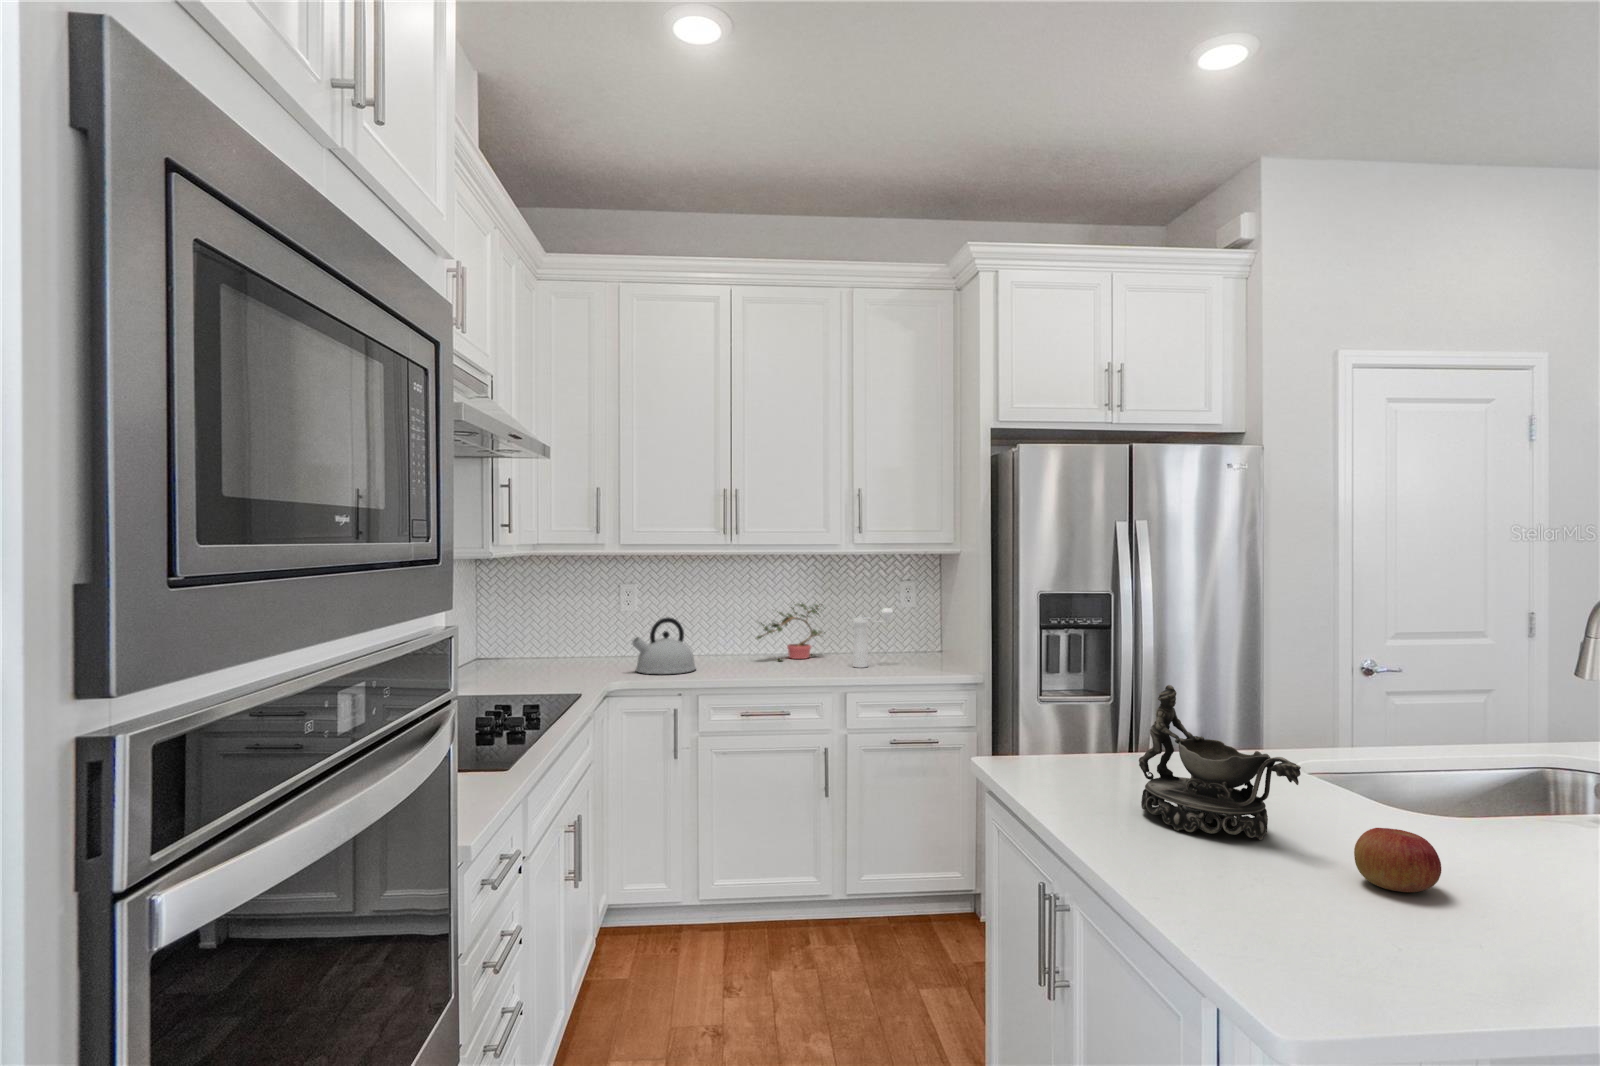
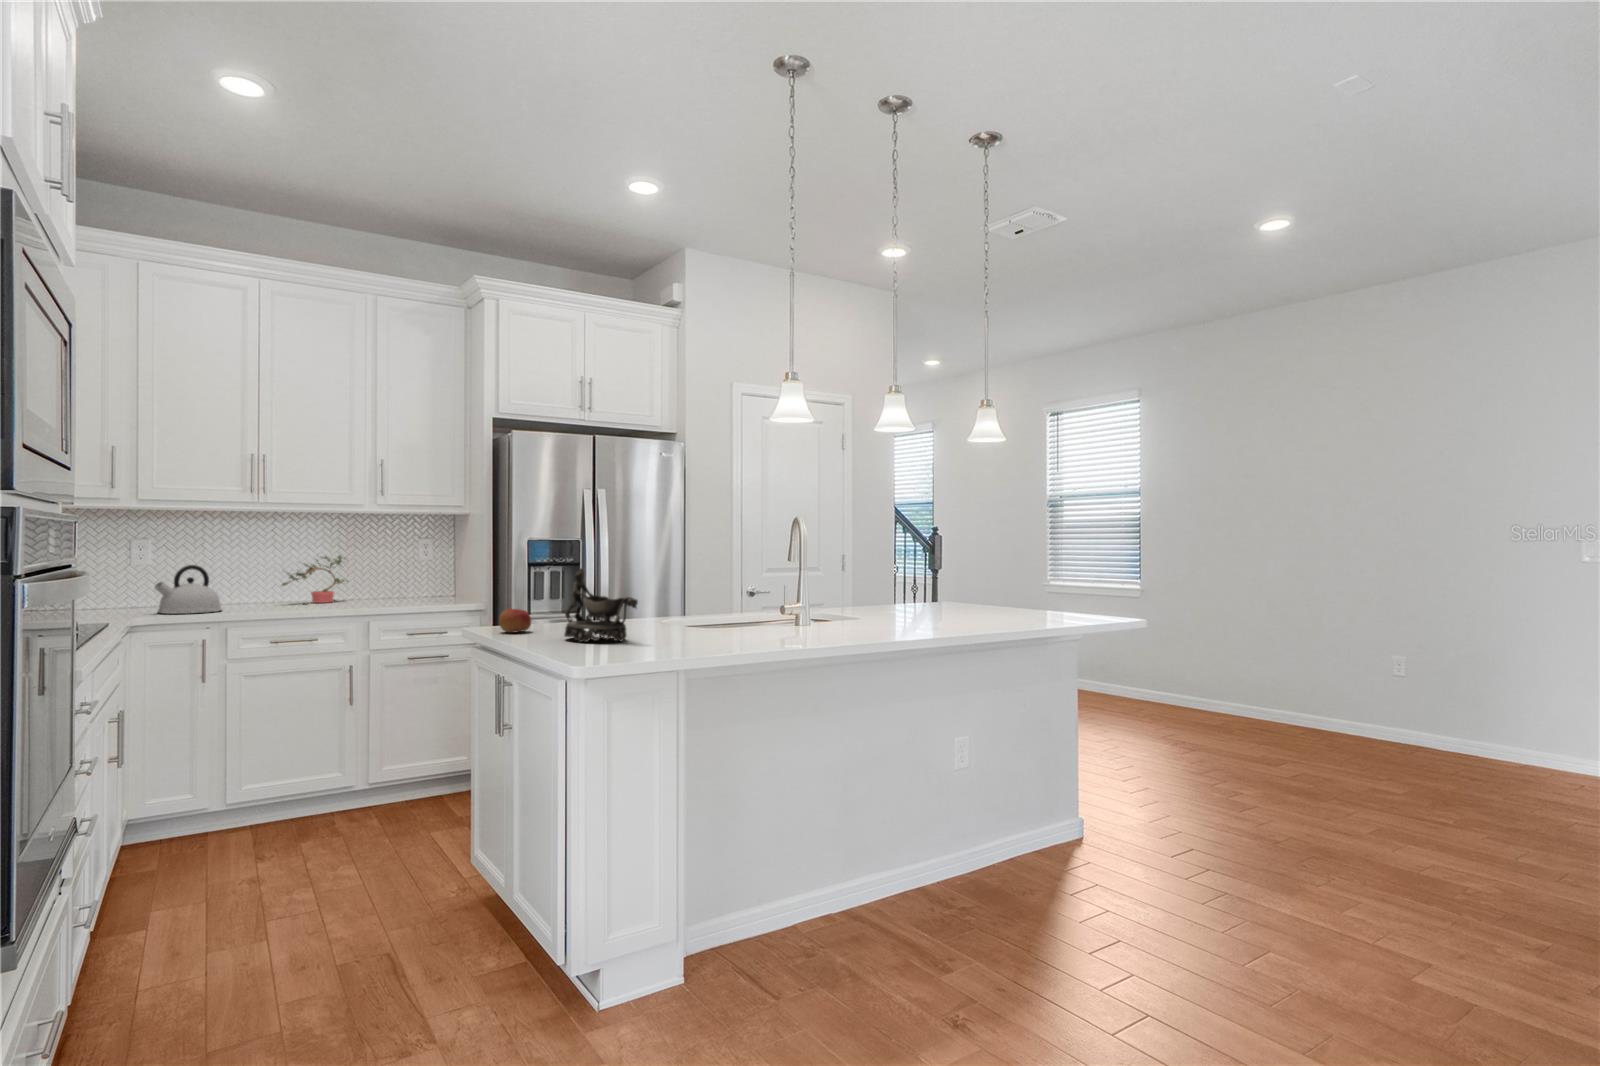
pepper mill: present [853,608,893,668] -> none [374,557,411,605]
apple: present [1354,828,1441,892] -> present [499,608,531,633]

